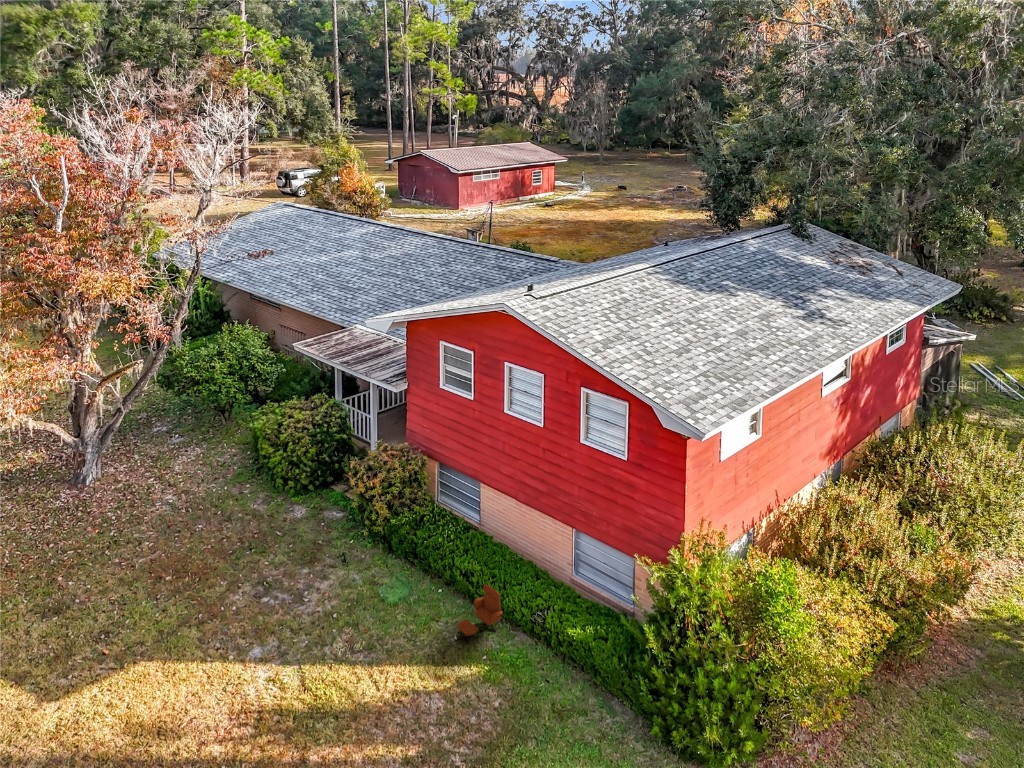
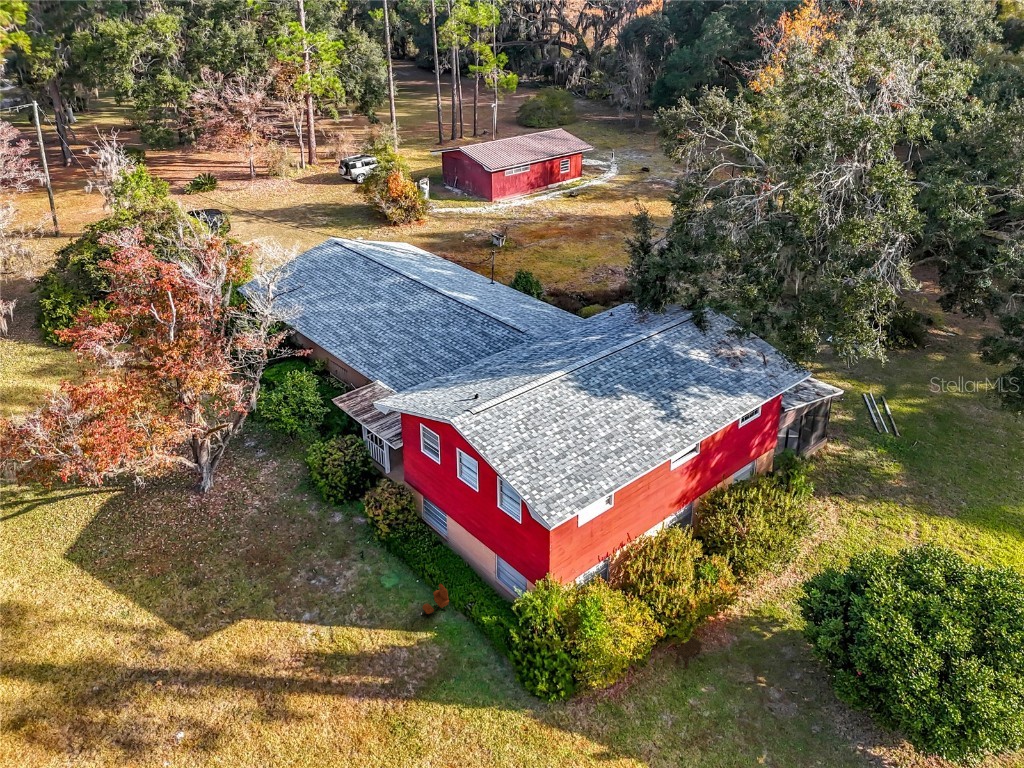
bench: none [906,645,945,700] -> present [676,637,702,669]

